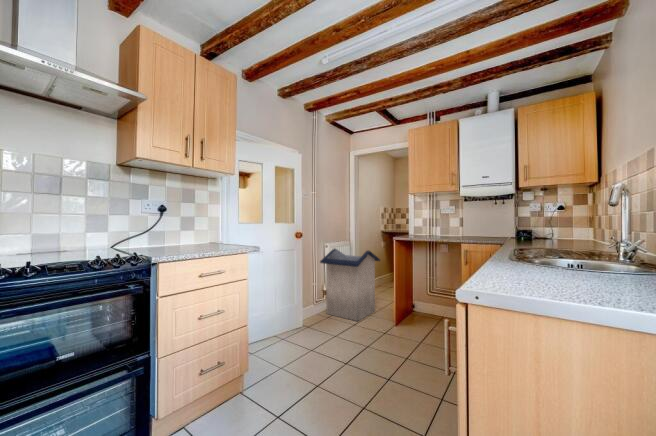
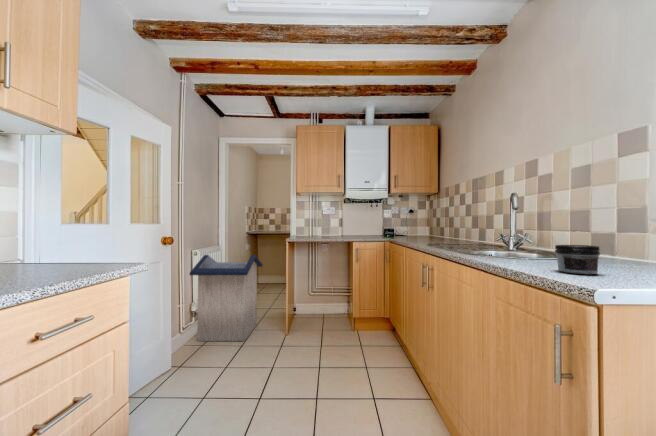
jar: none [510,255,558,290] -> present [555,245,600,275]

